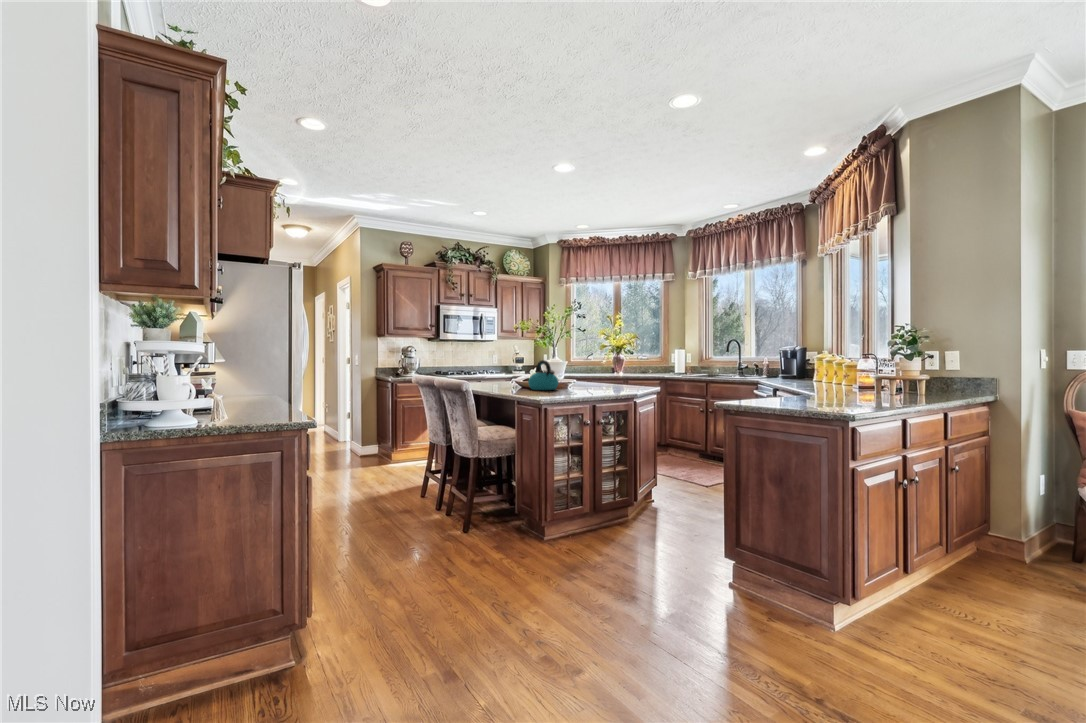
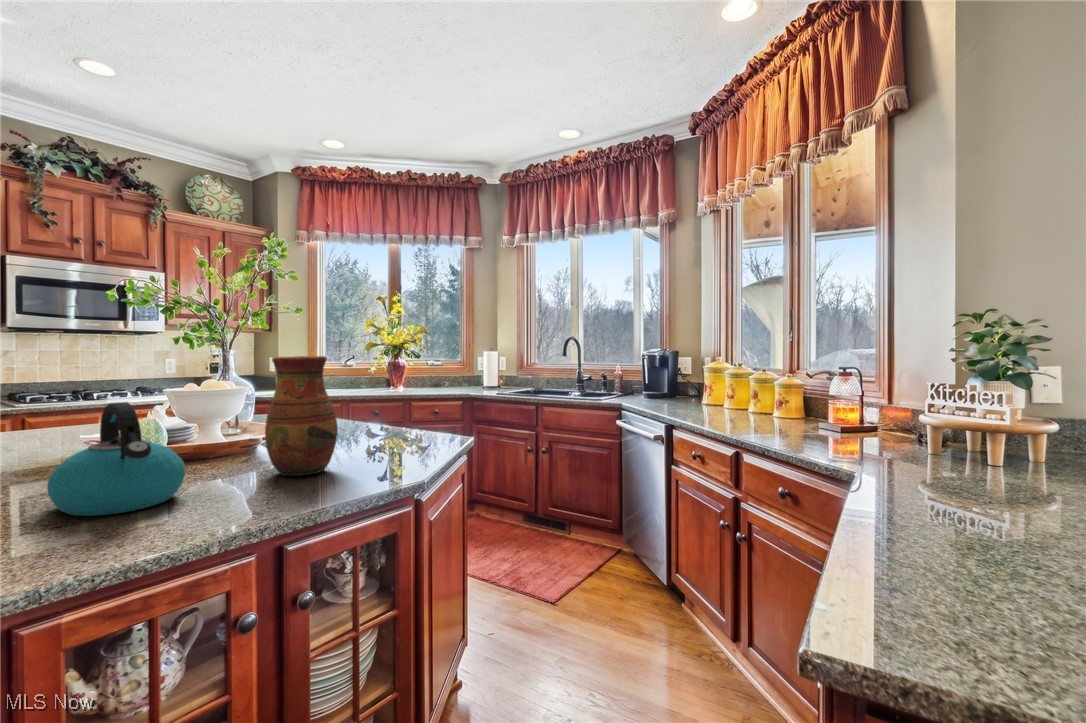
vase: none [576,348,600,390] -> present [265,356,338,476]

